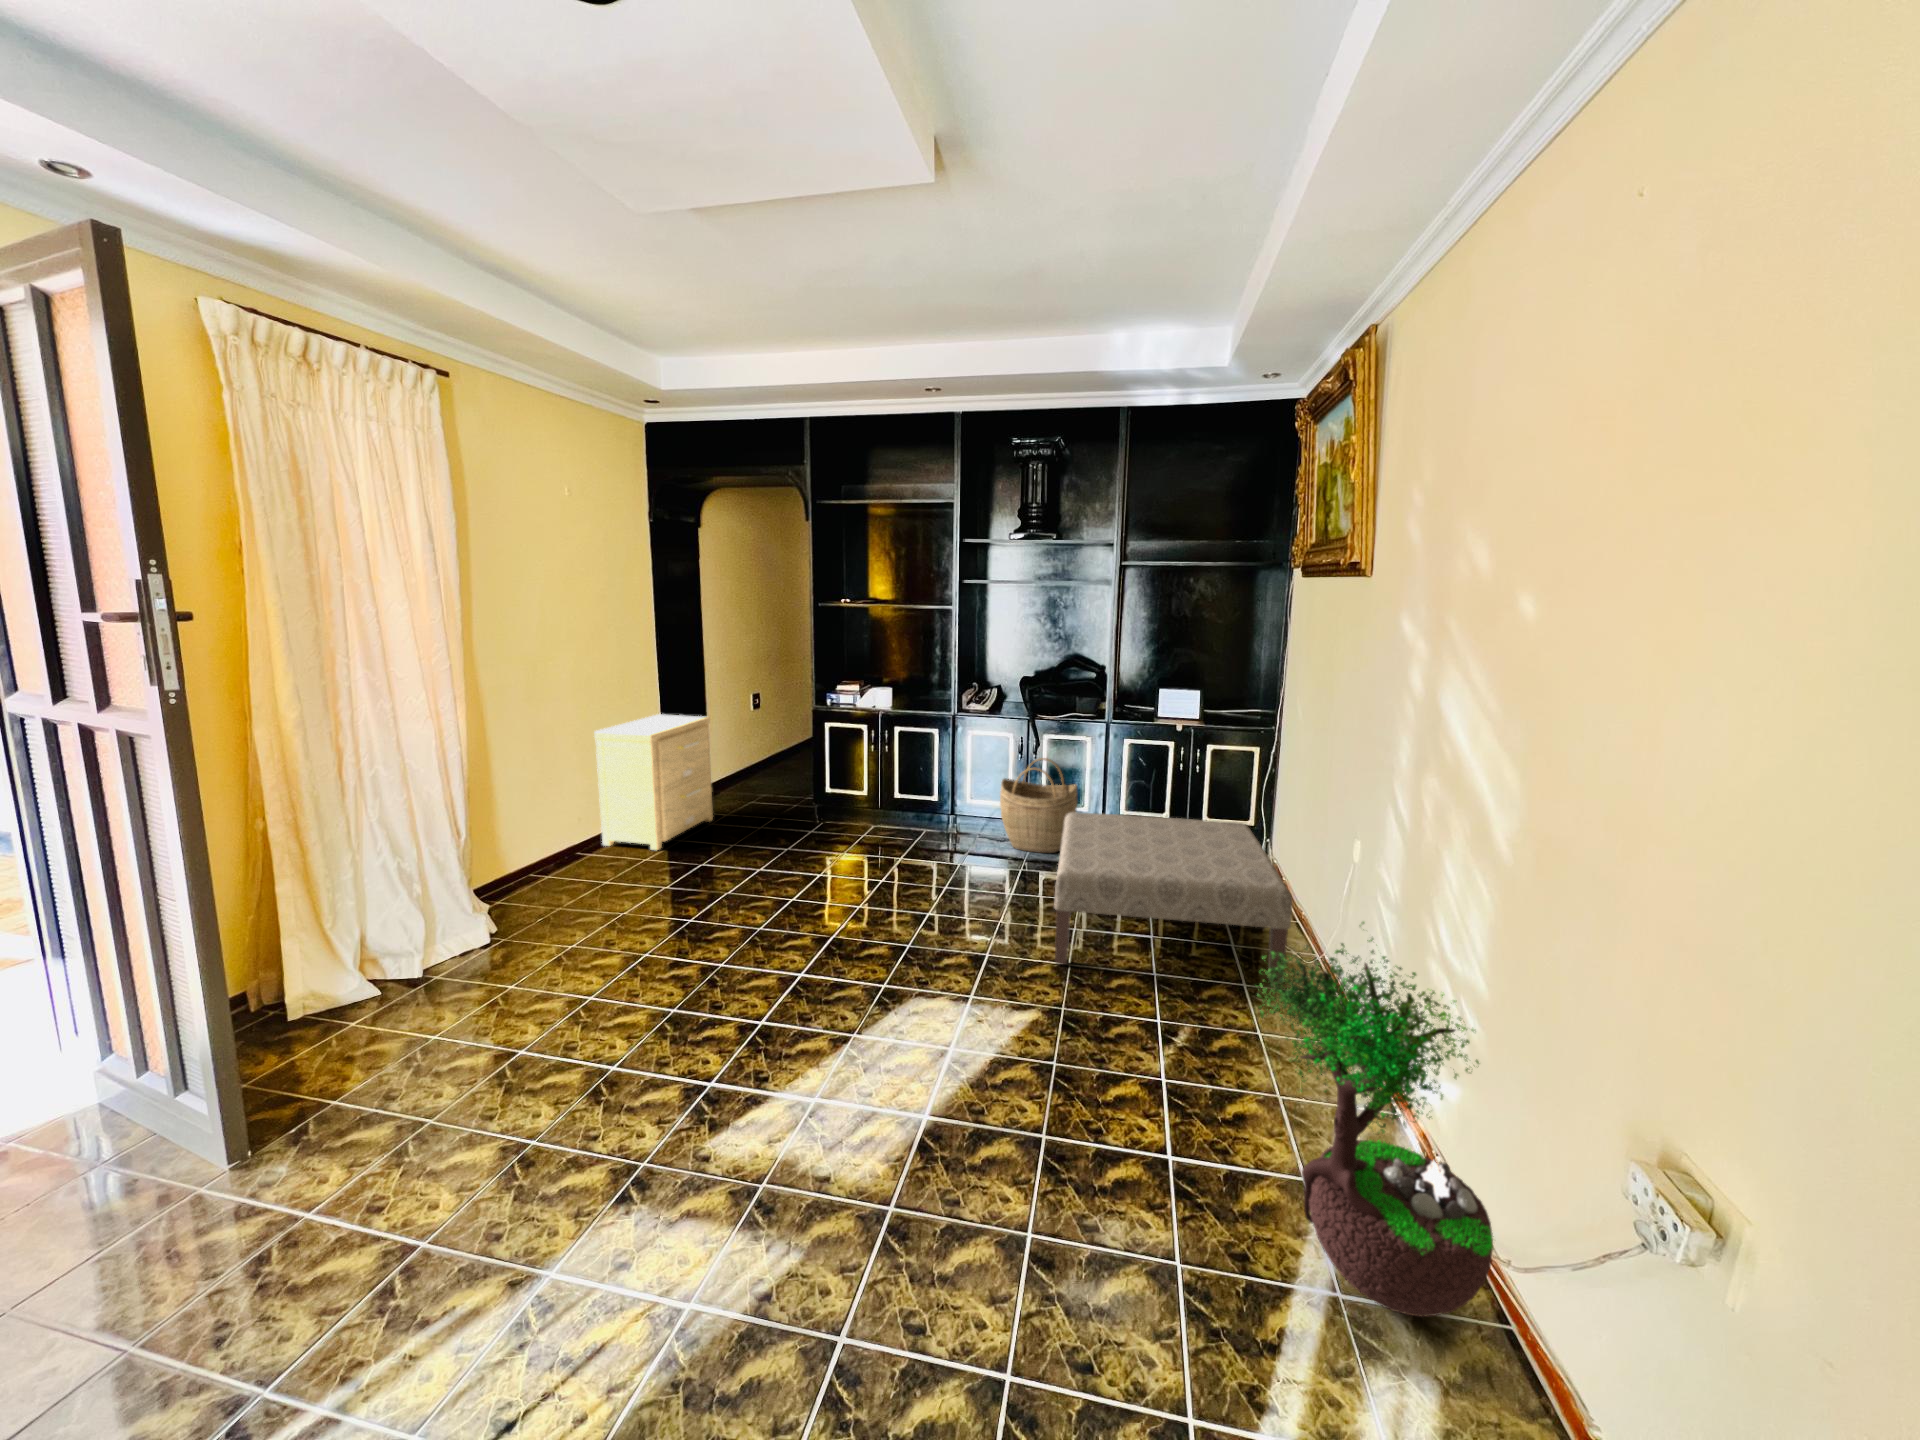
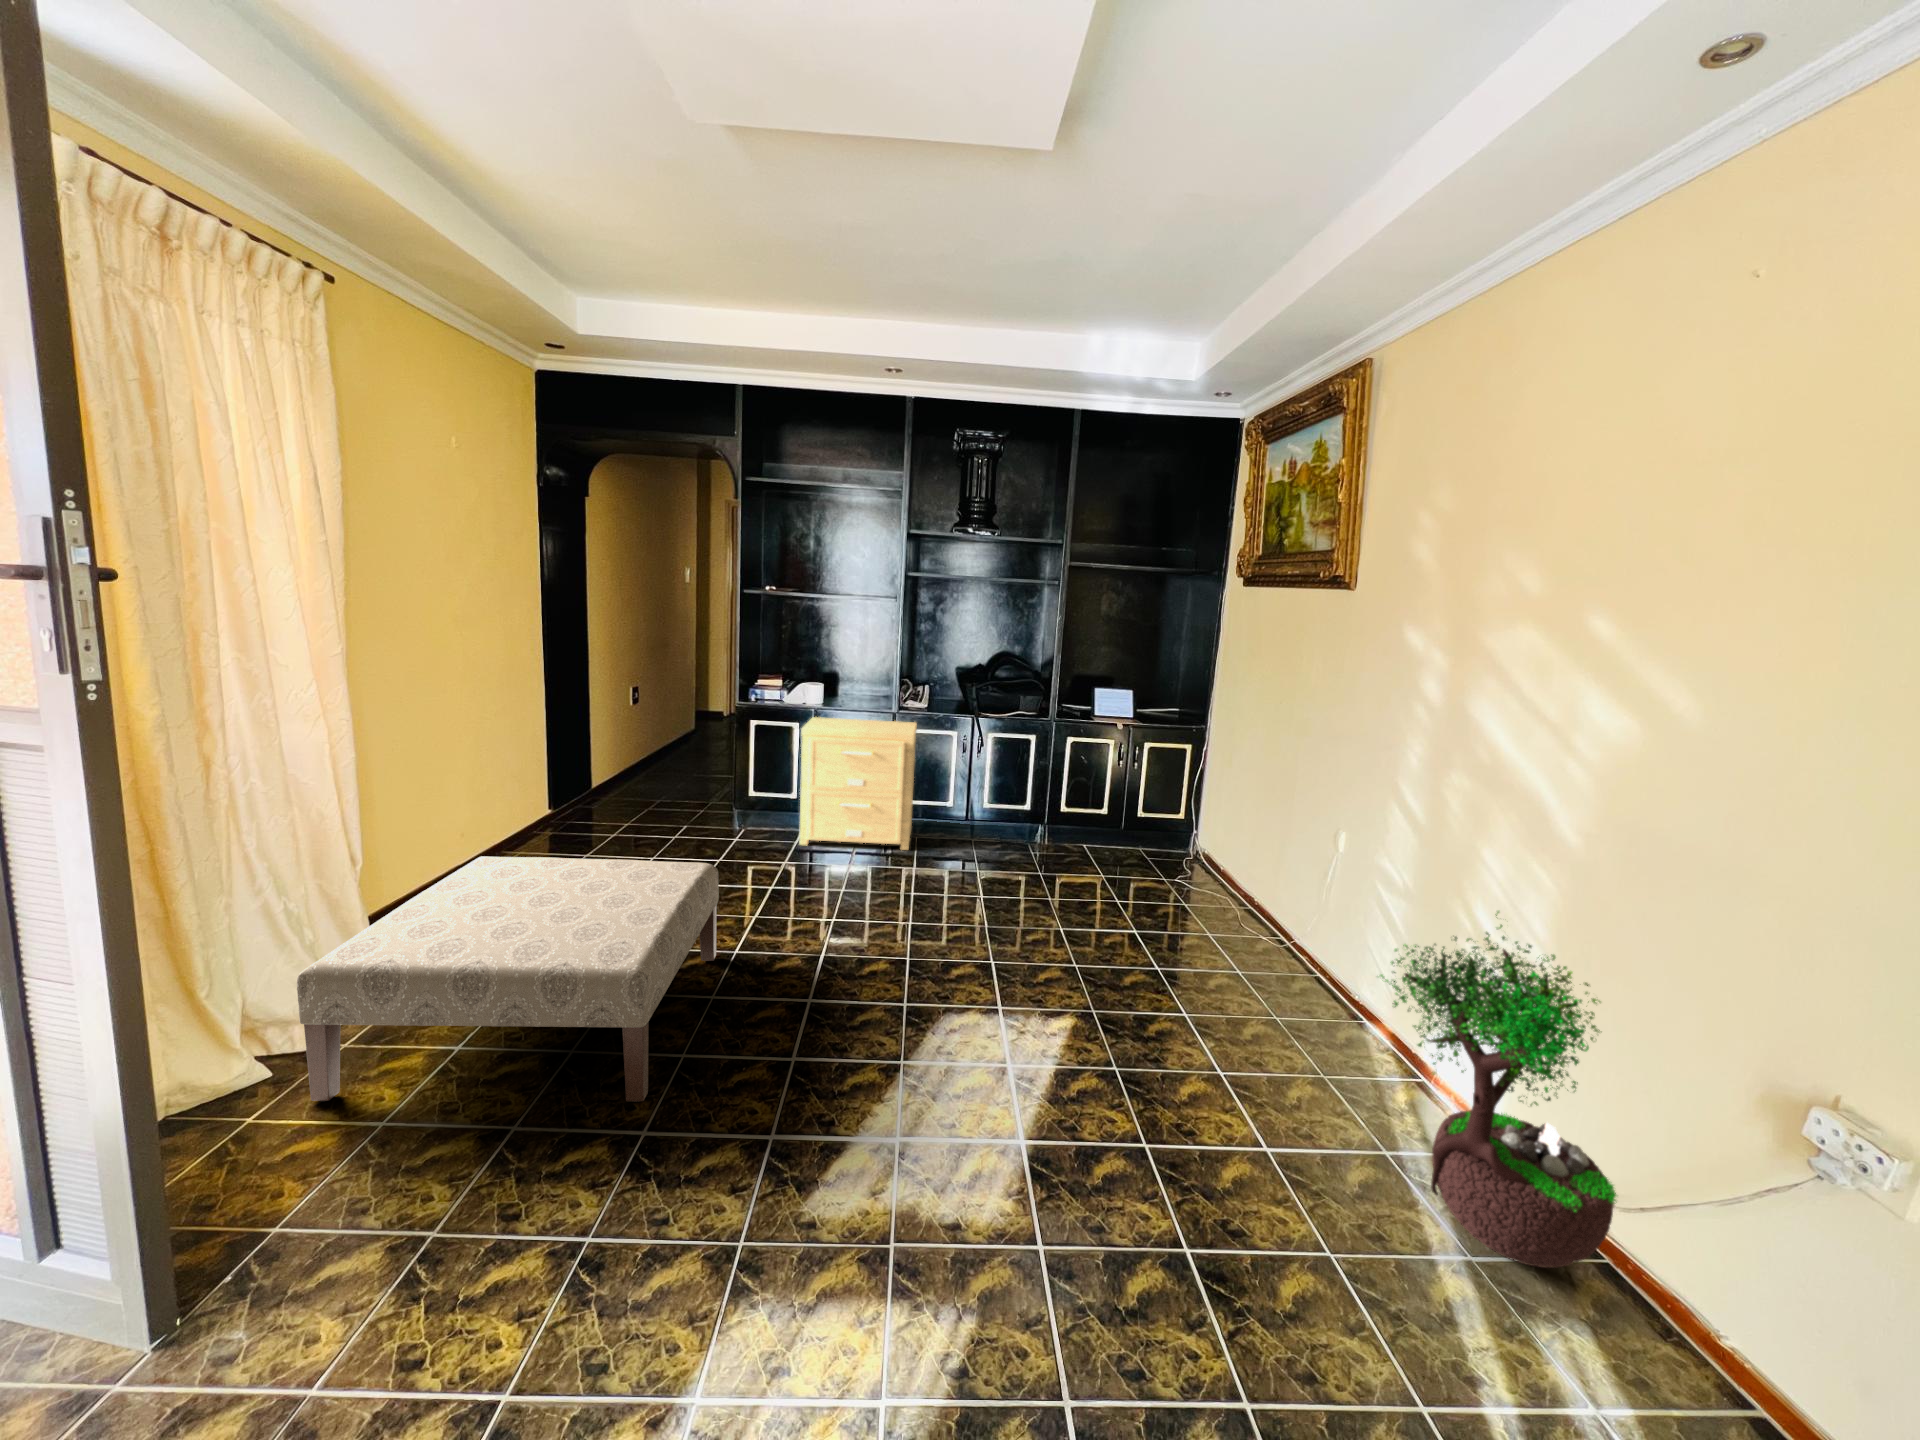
side table: present [594,714,713,850] -> present [799,717,917,850]
woven basket: present [1000,758,1077,853] -> none [943,757,1022,852]
ottoman: present [1055,812,1292,983] -> present [297,856,719,1102]

